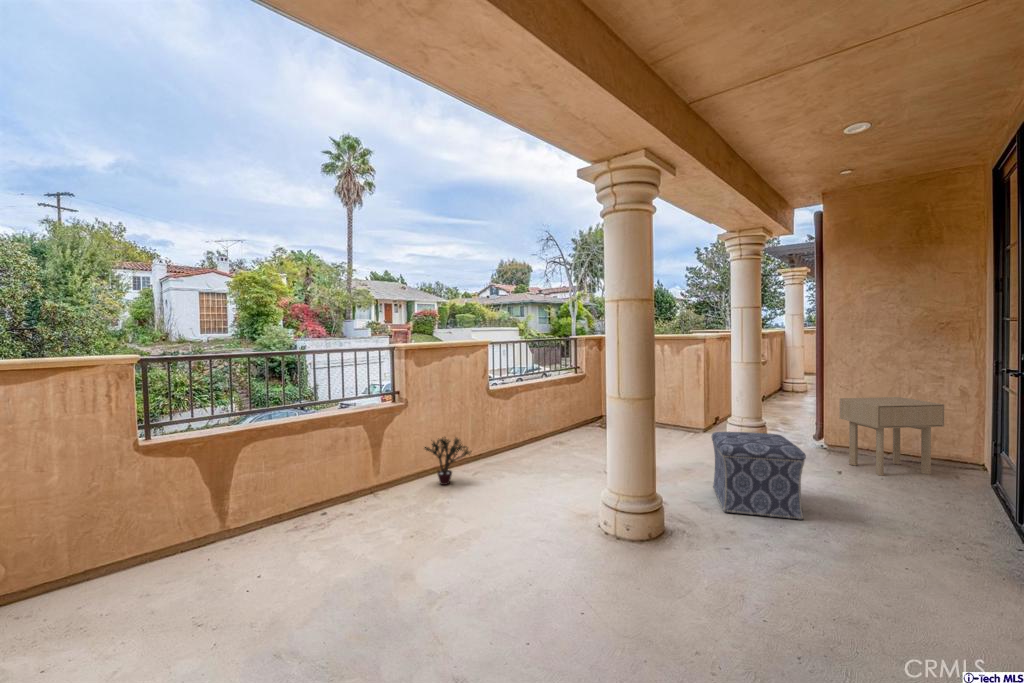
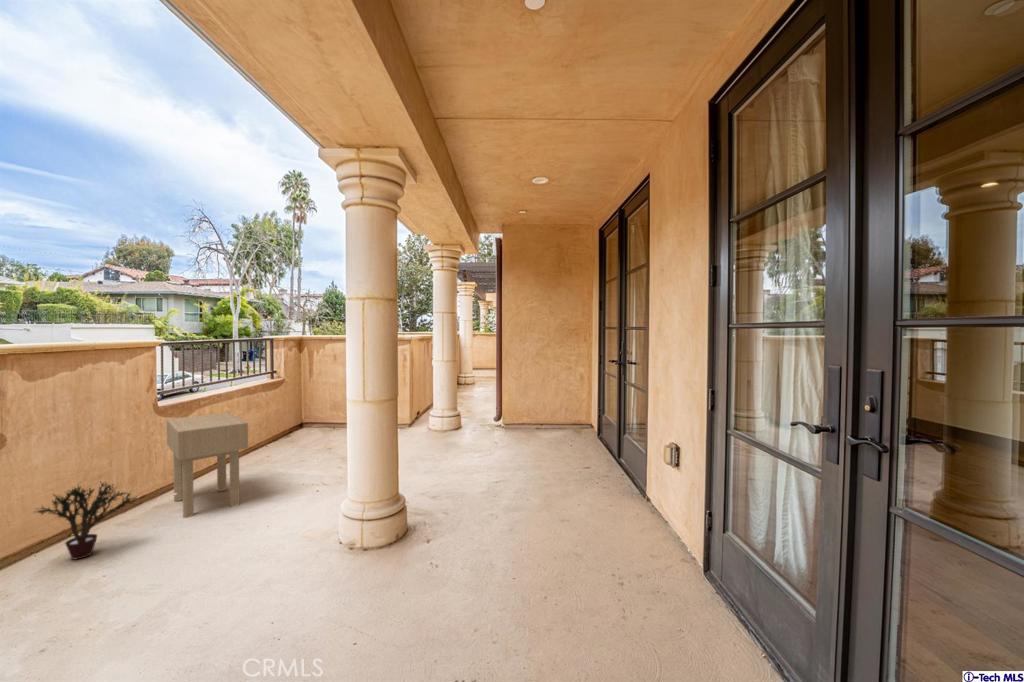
side table: present [839,397,944,476] -> present [166,413,248,518]
ottoman: present [712,432,806,520] -> none [435,420,511,496]

